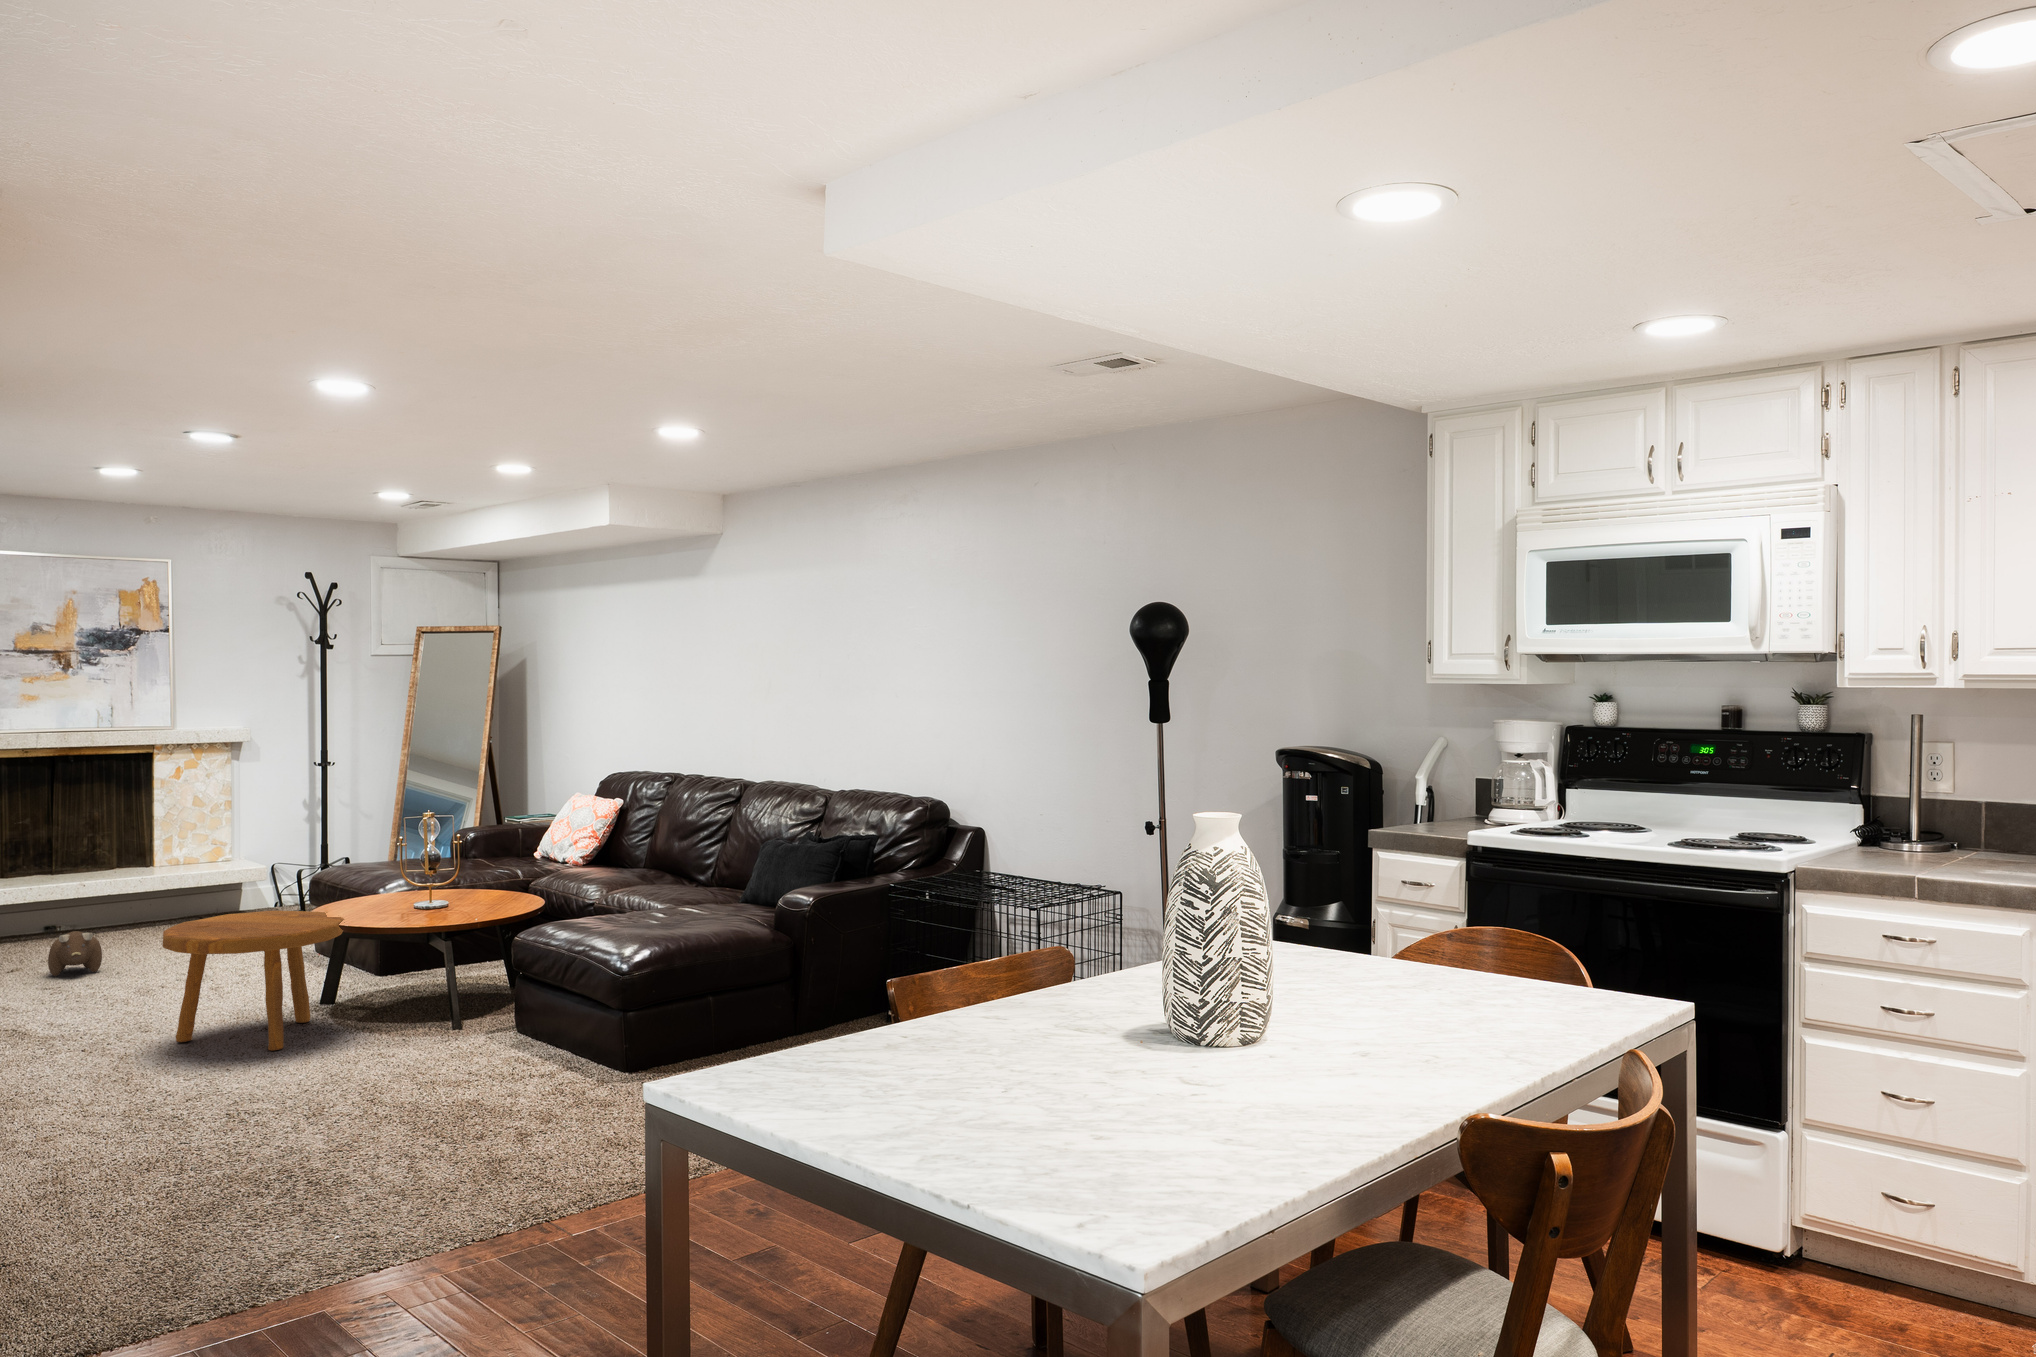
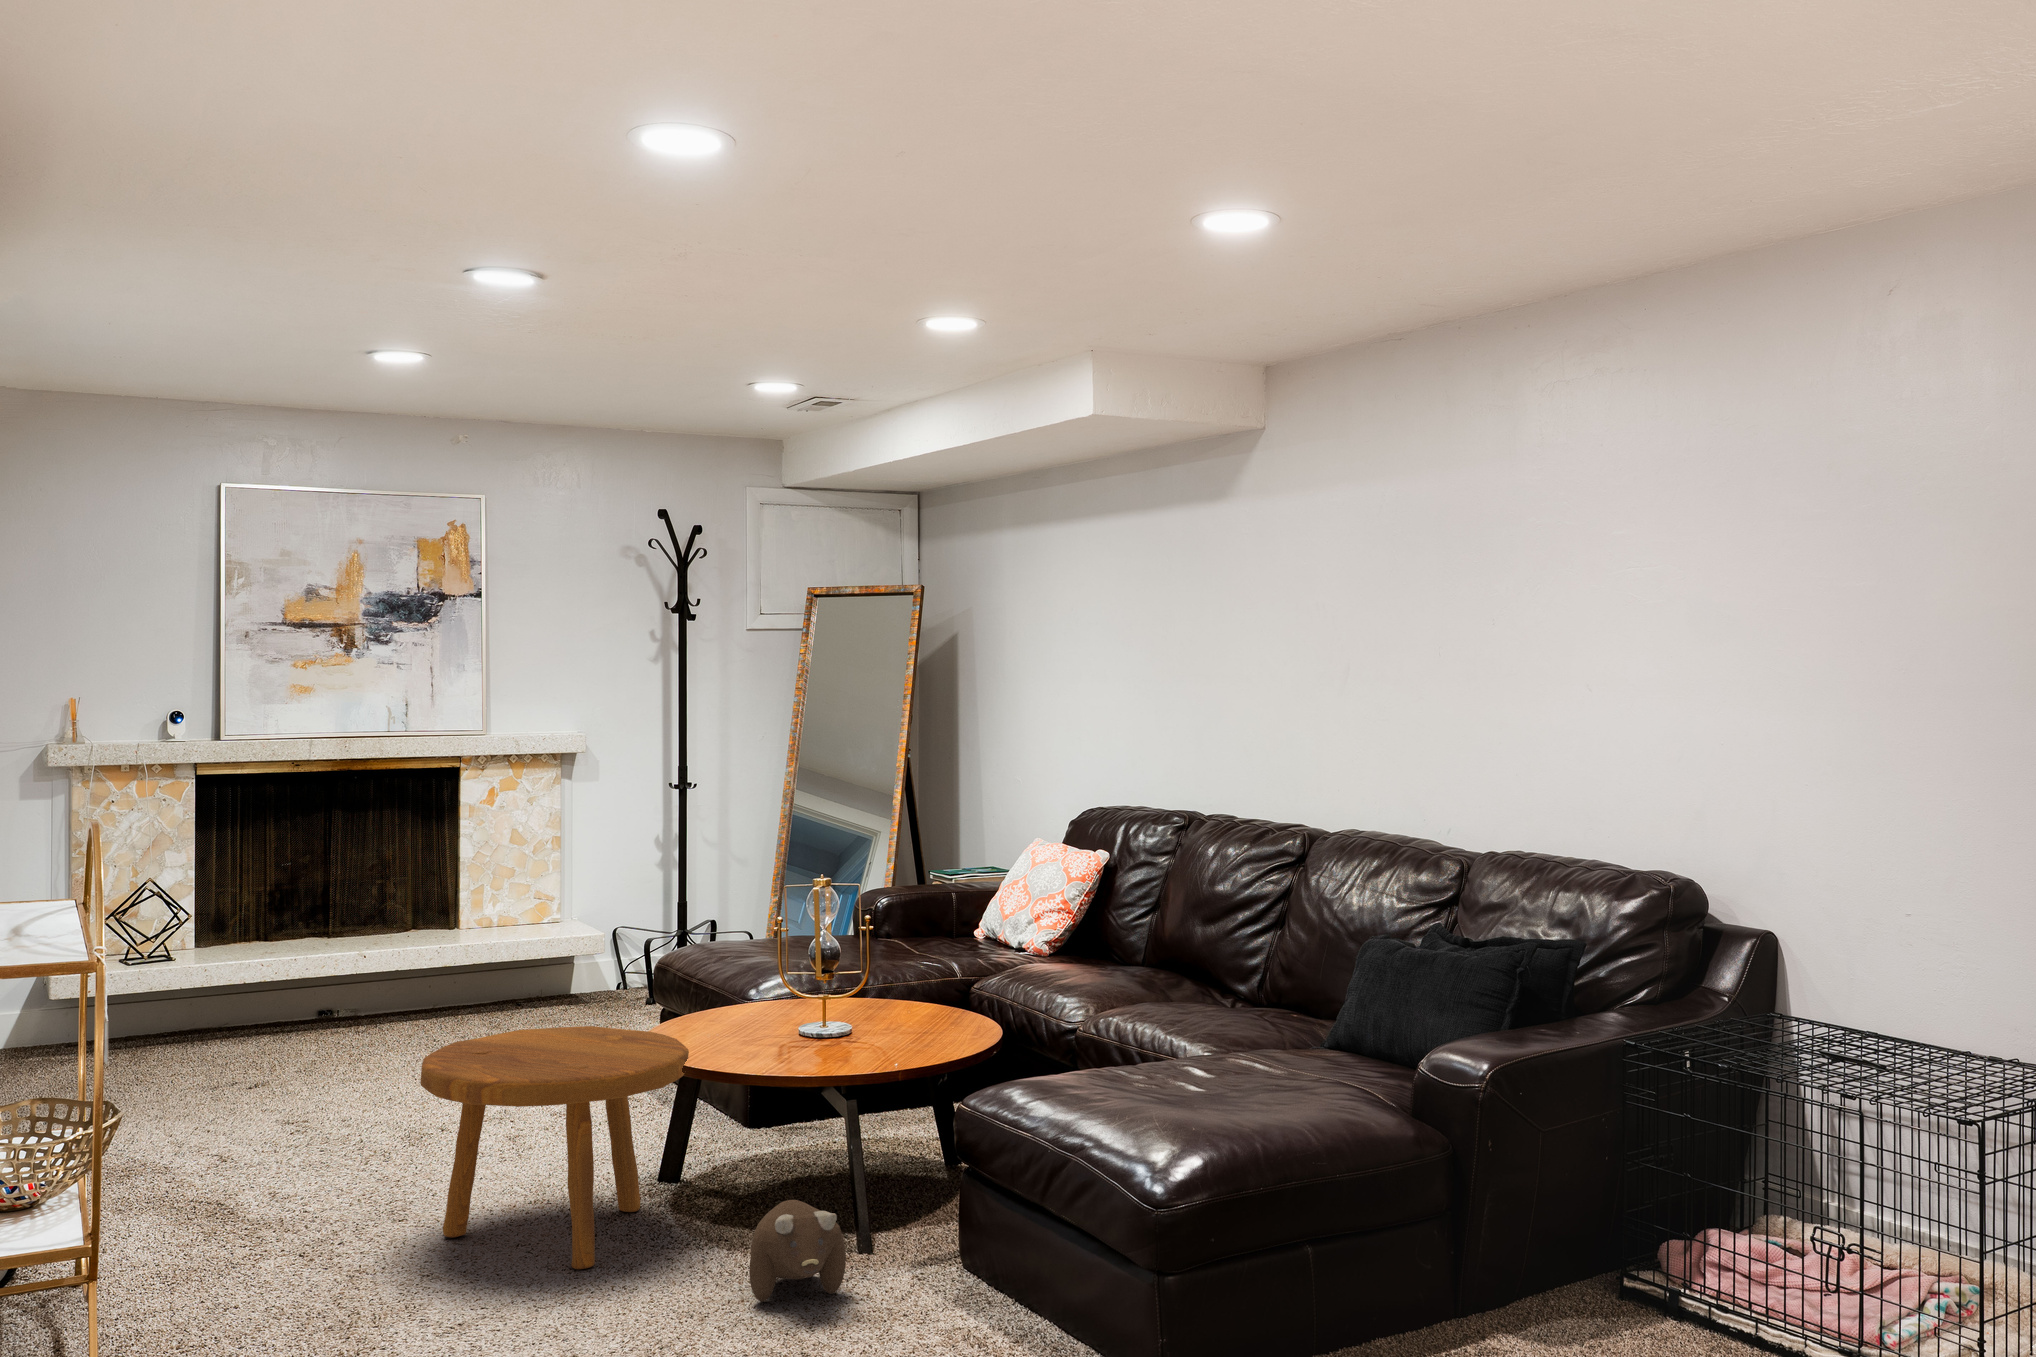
plush toy: present [48,931,102,976] -> present [749,1200,846,1302]

